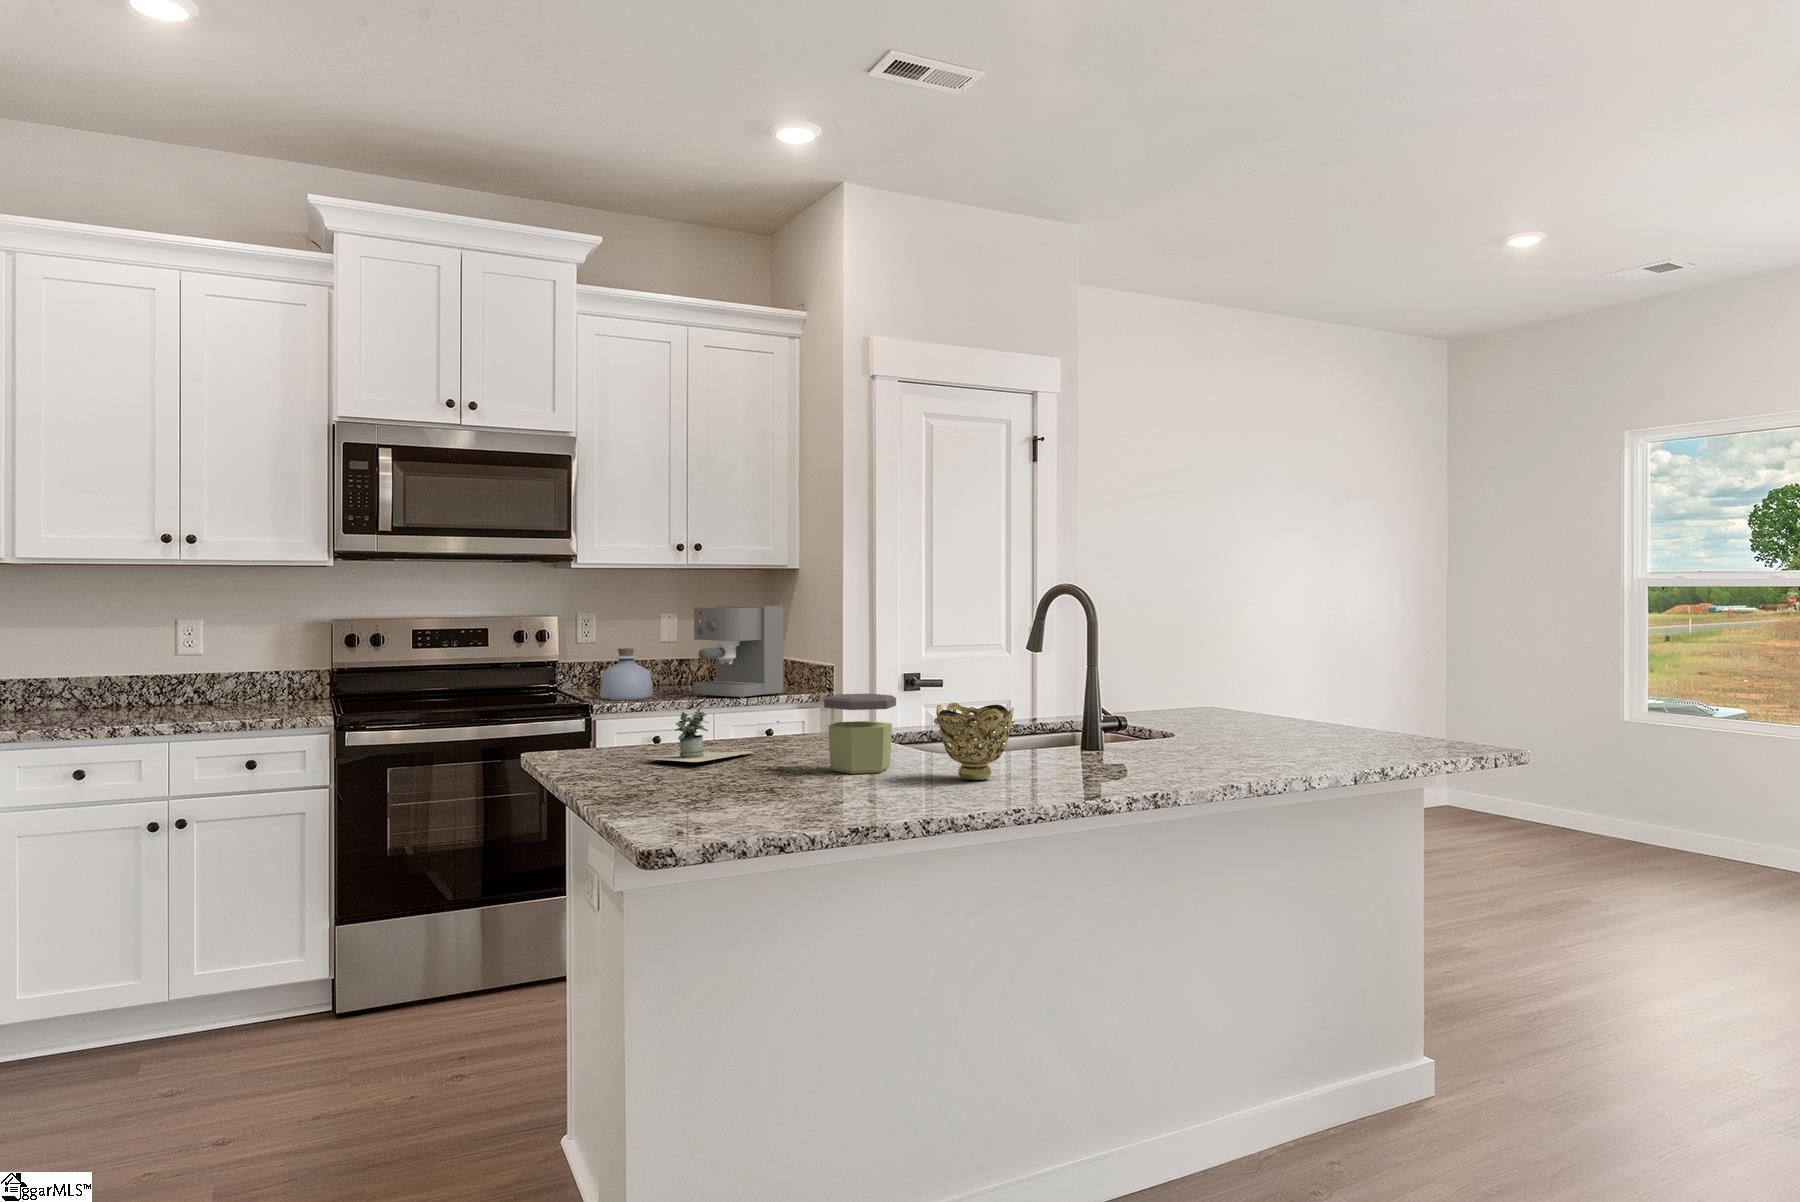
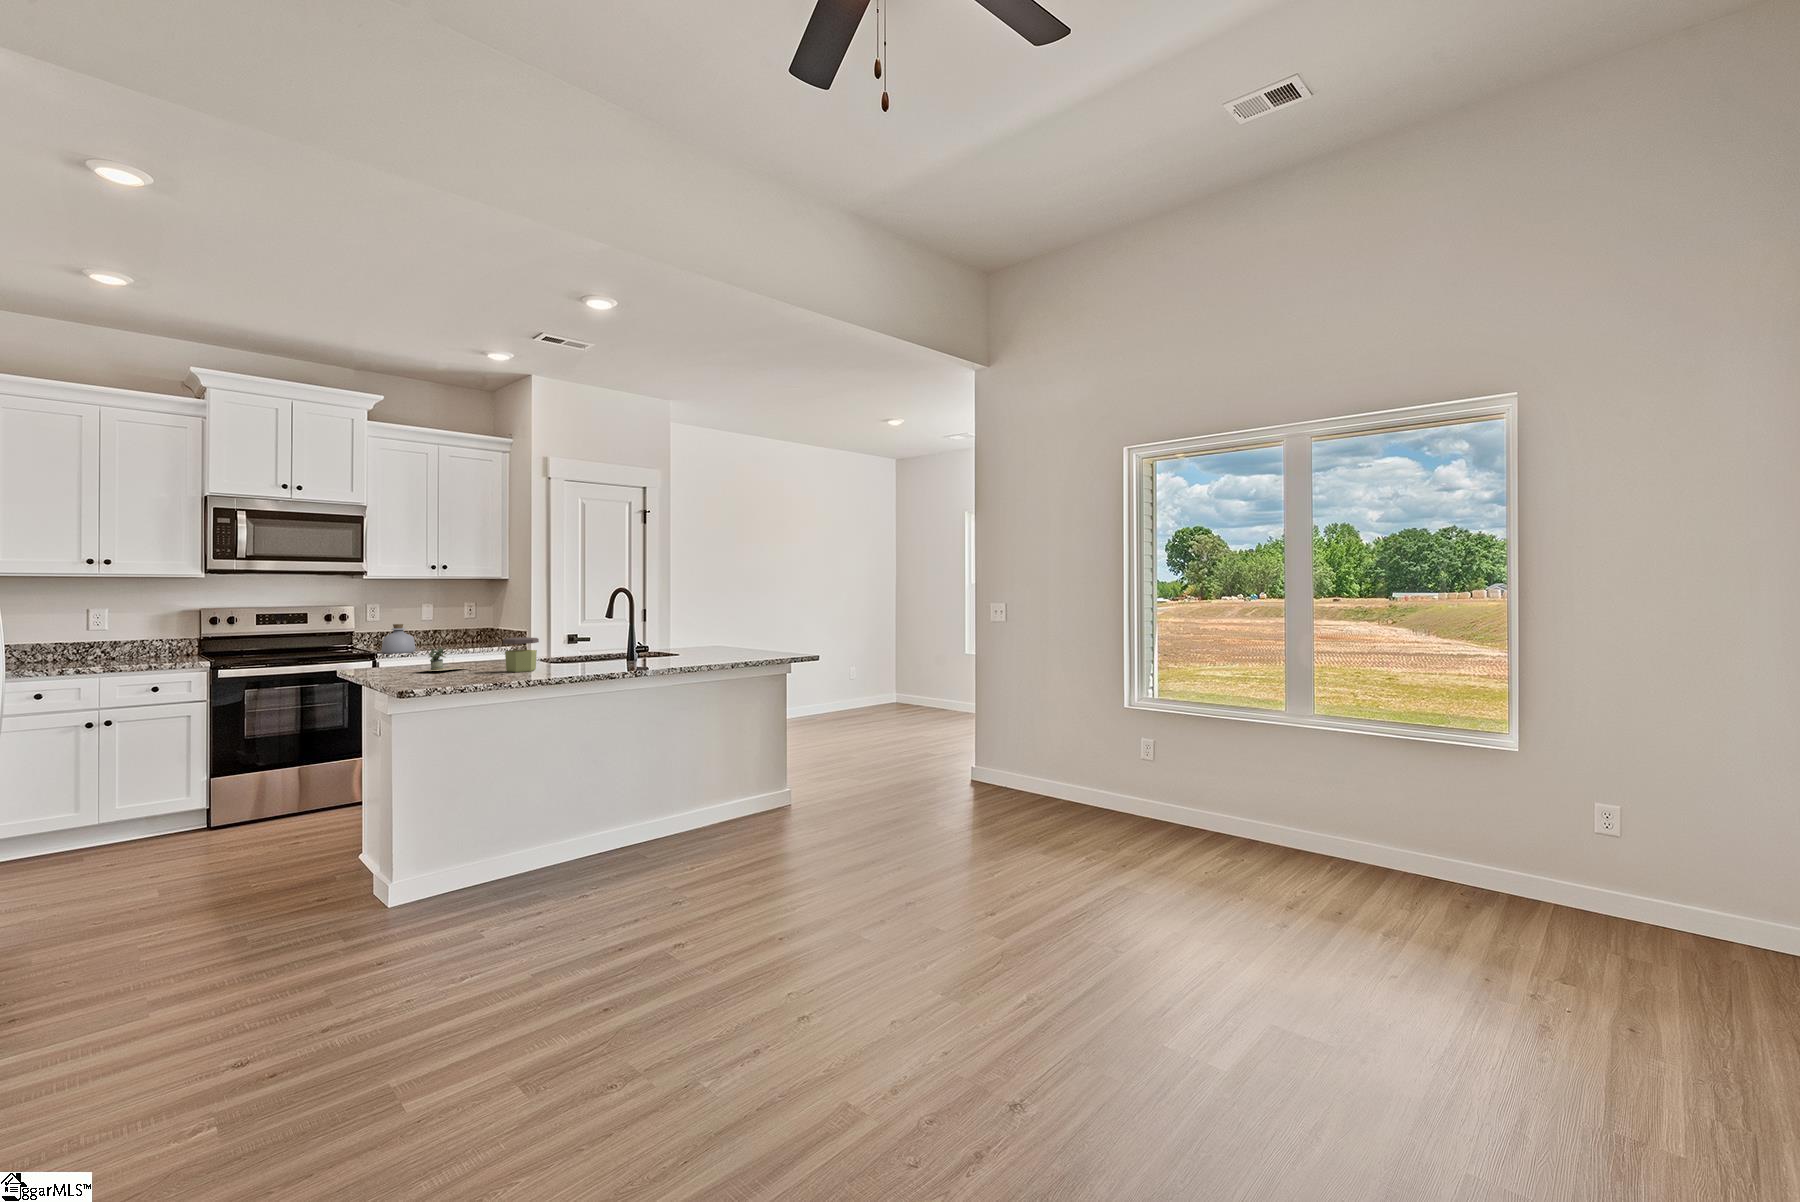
coffee maker: present [694,606,783,699] -> none [442,600,497,651]
decorative bowl: present [934,703,1015,780] -> none [553,640,590,672]

